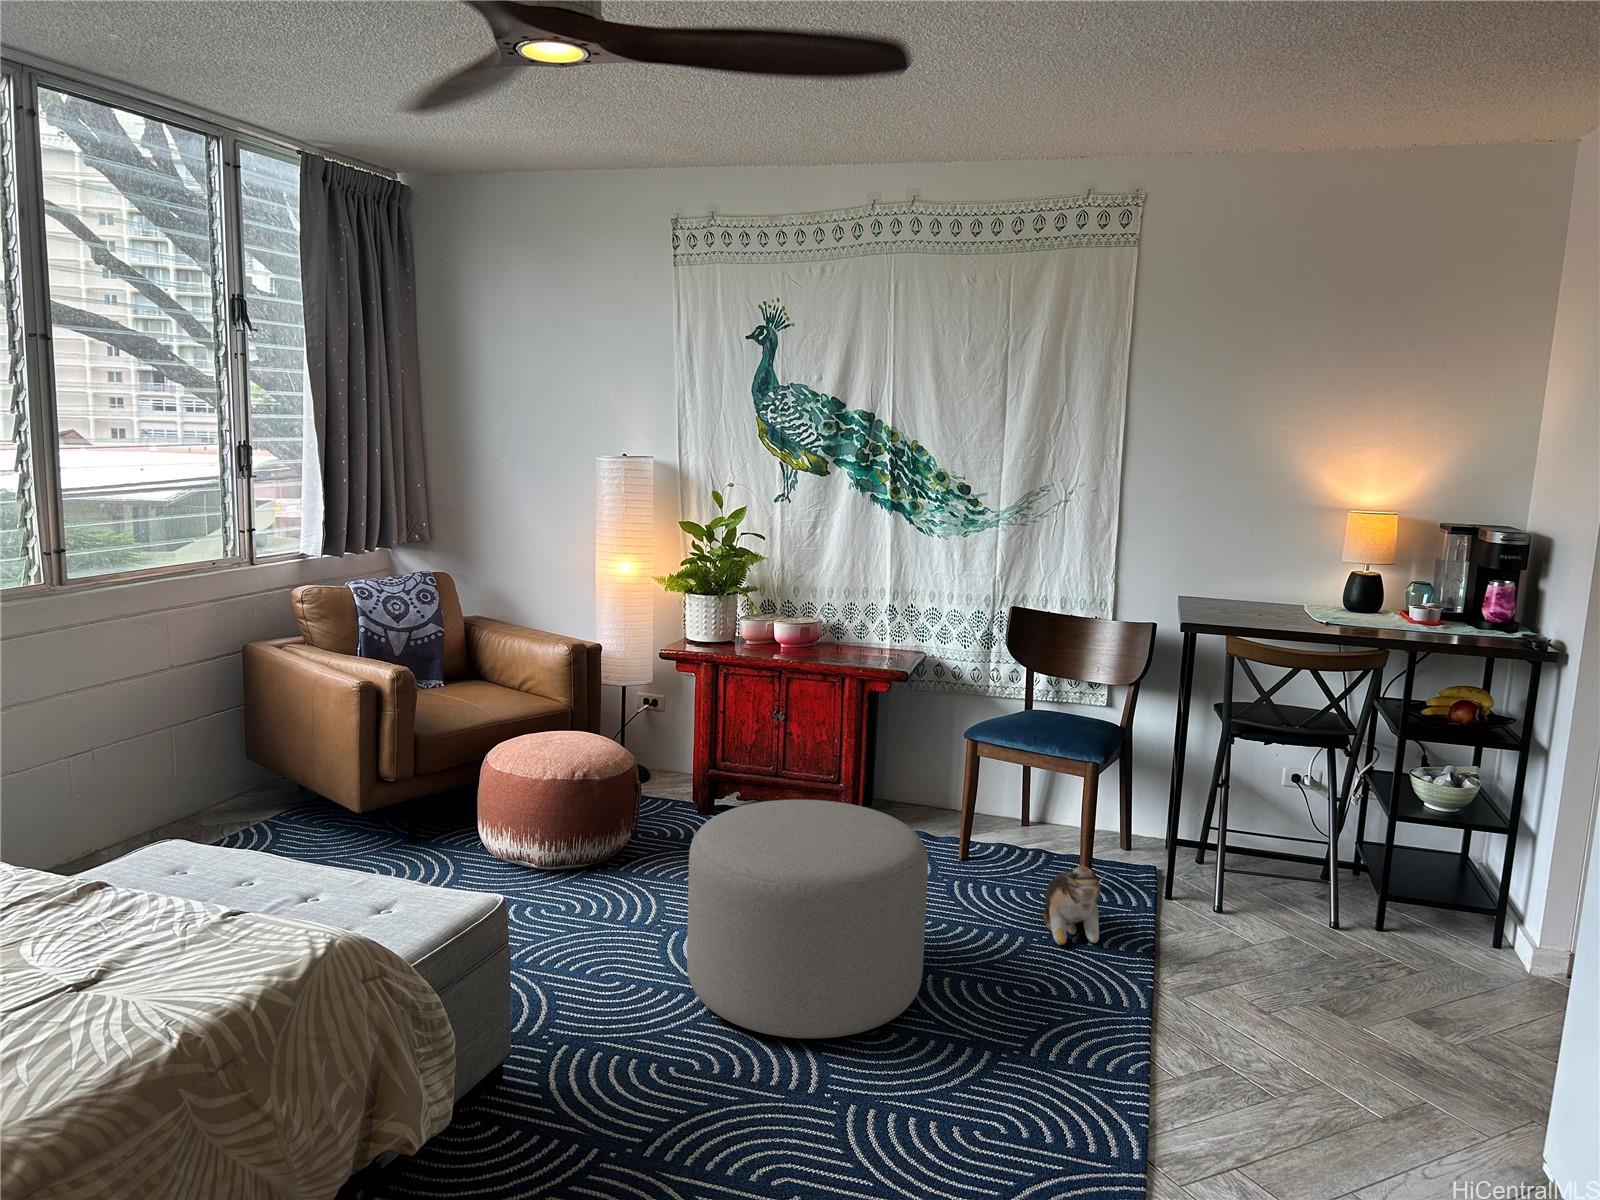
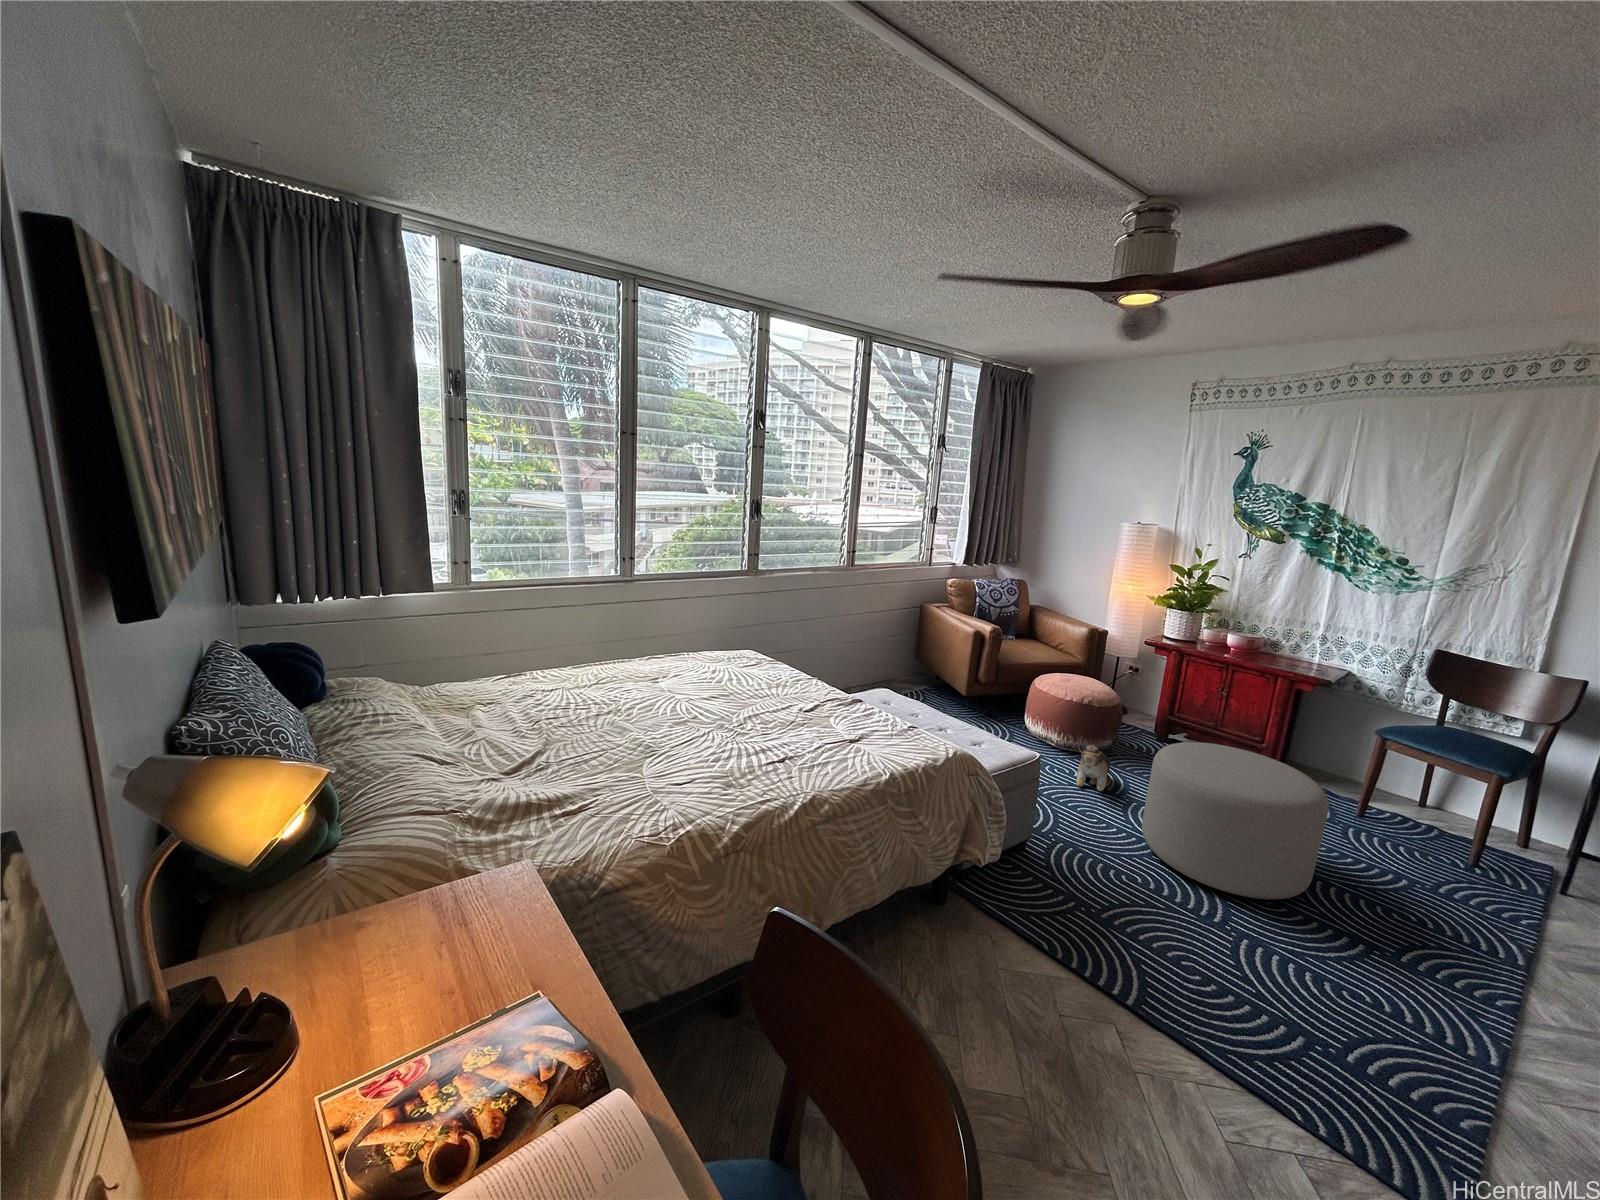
plush toy: present [1043,865,1106,945] -> present [1077,745,1111,791]

